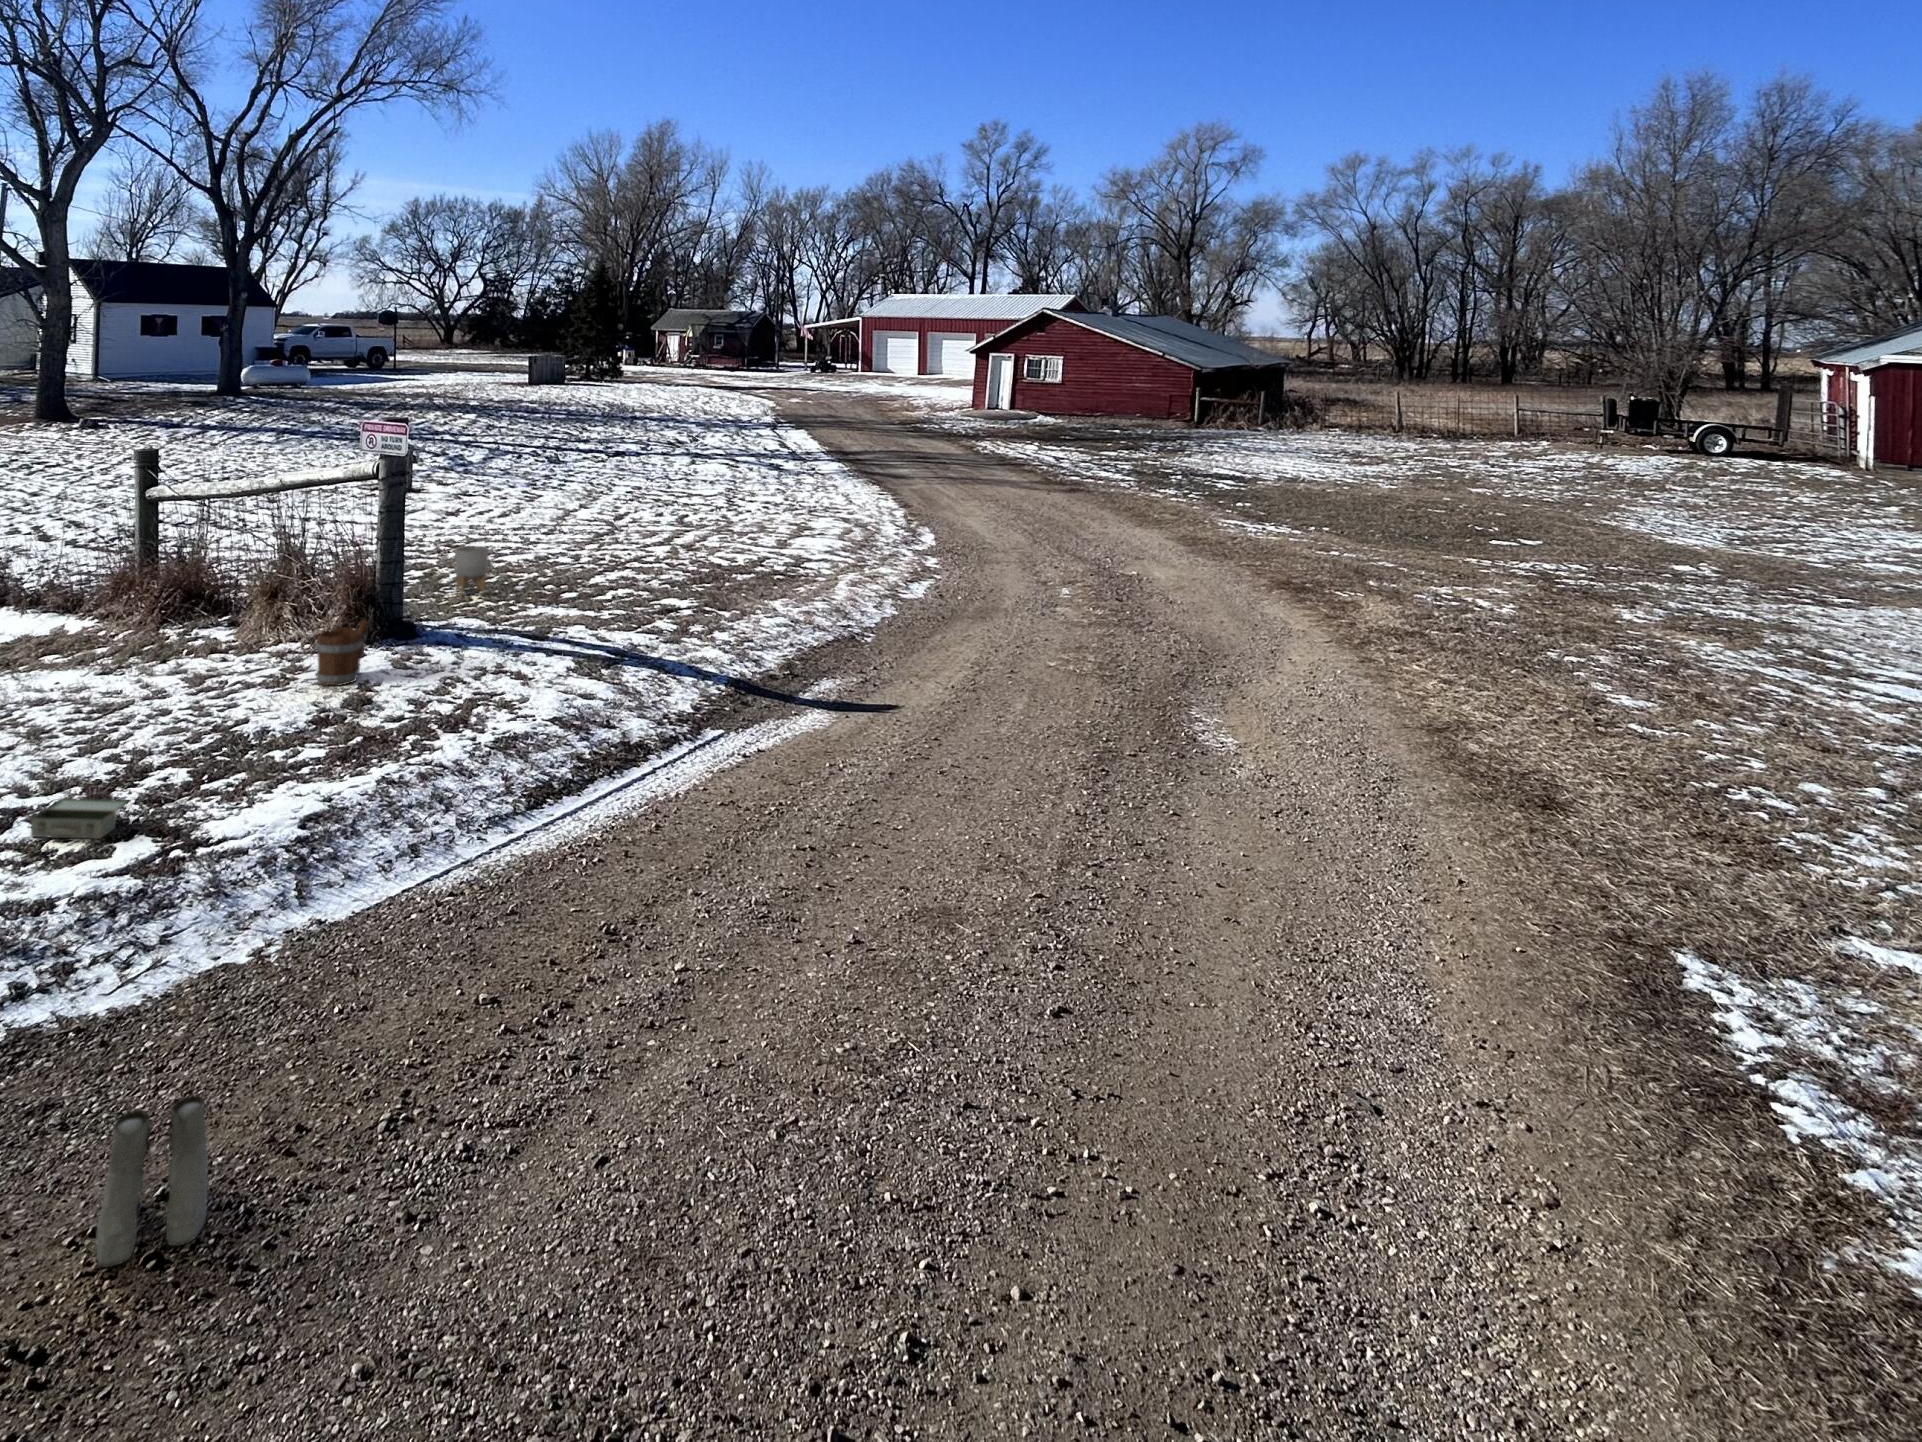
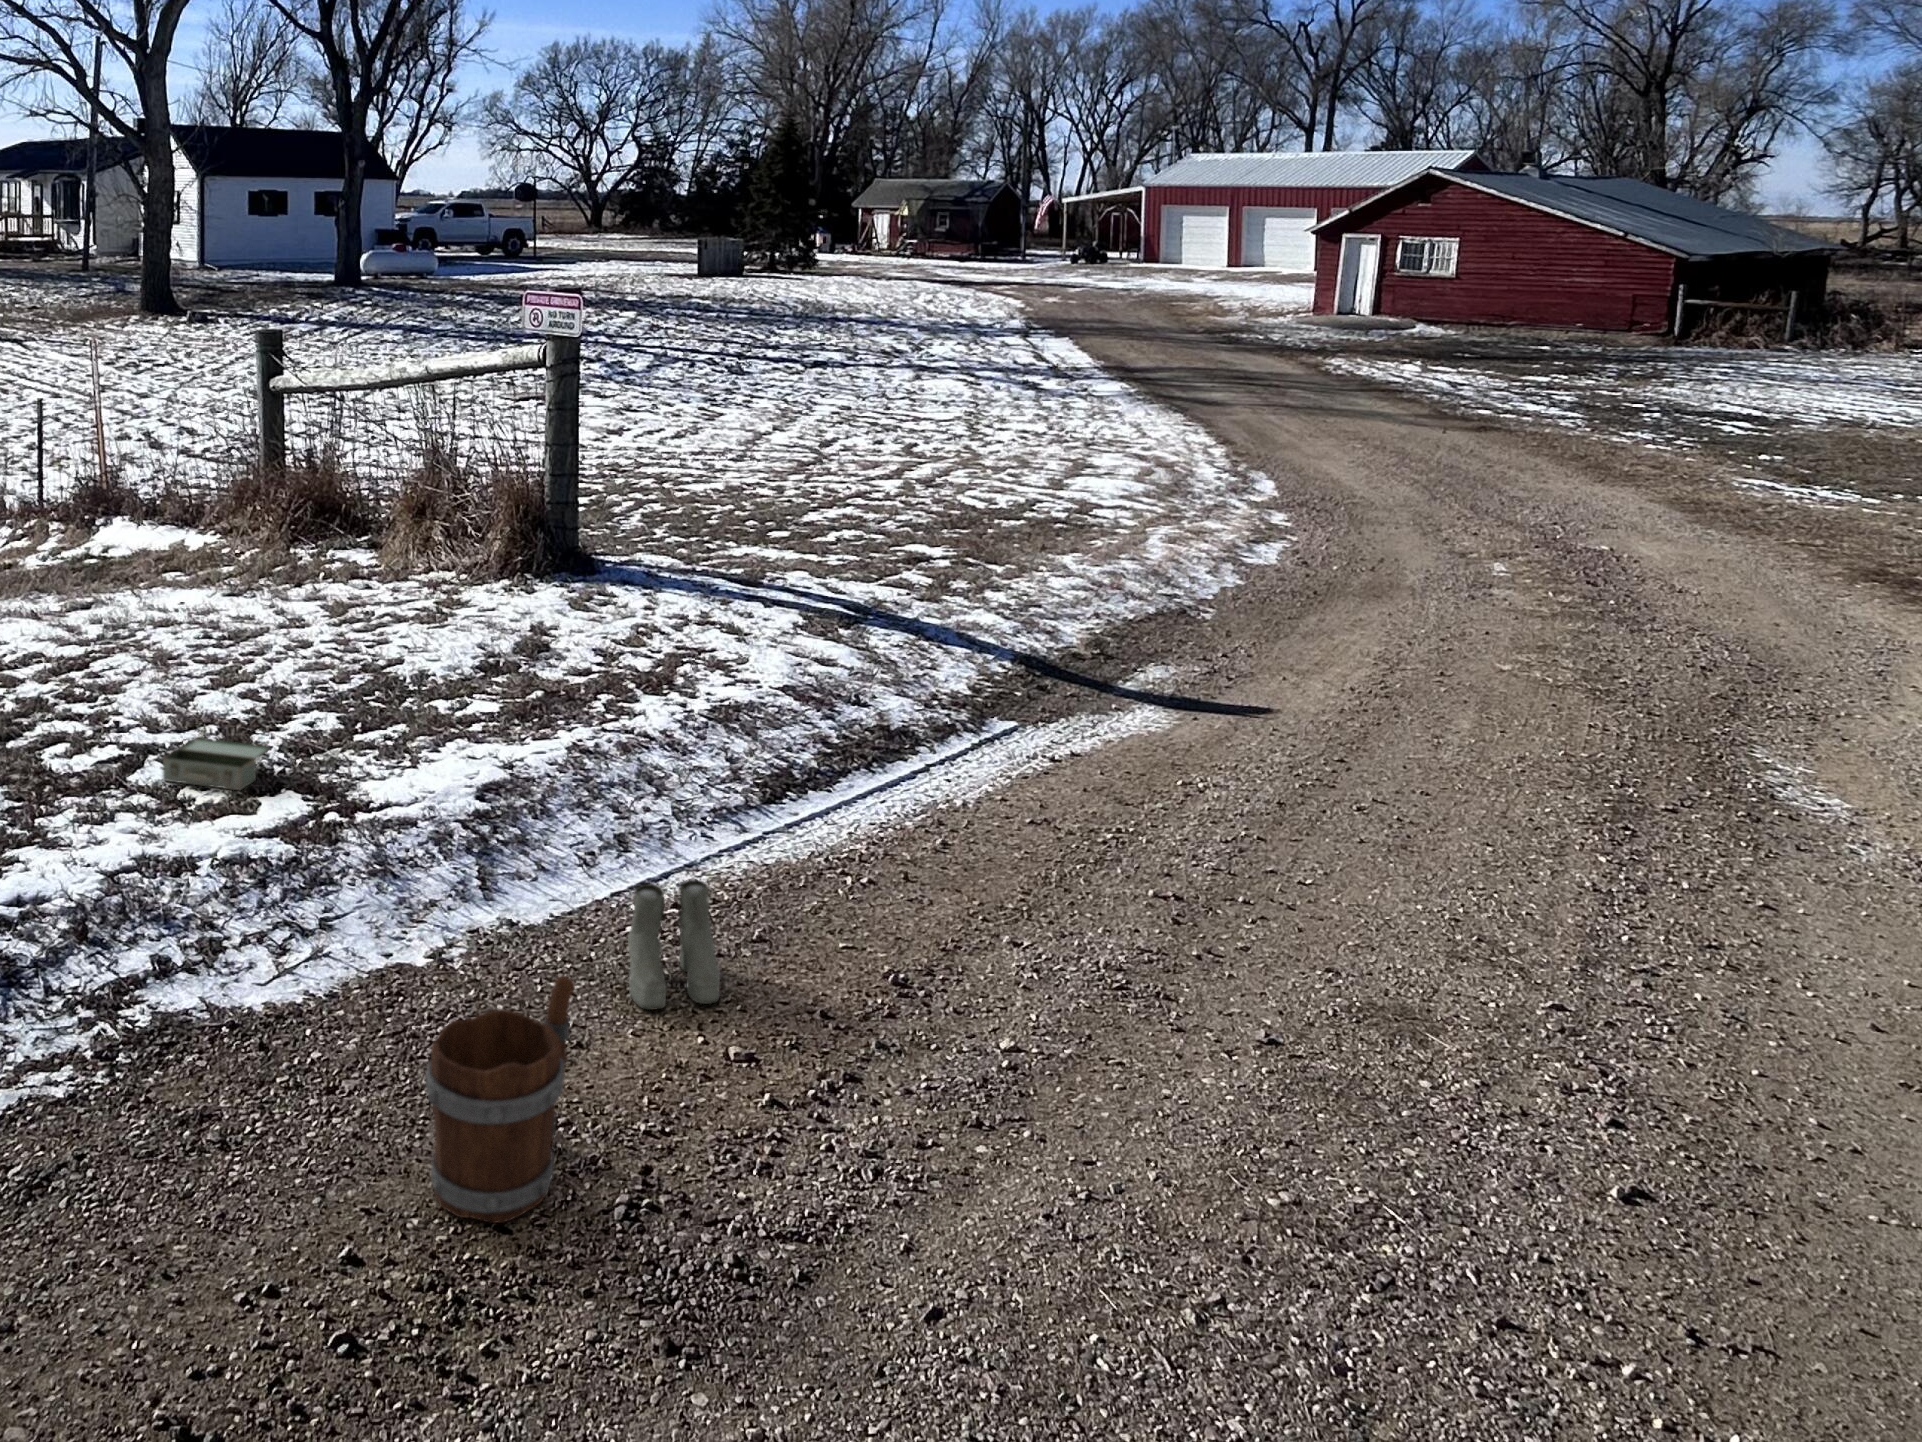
planter: present [454,546,489,596] -> none [634,463,677,528]
bucket: present [315,620,368,686] -> present [426,976,575,1223]
boots: present [96,1095,208,1268] -> present [628,879,720,1010]

